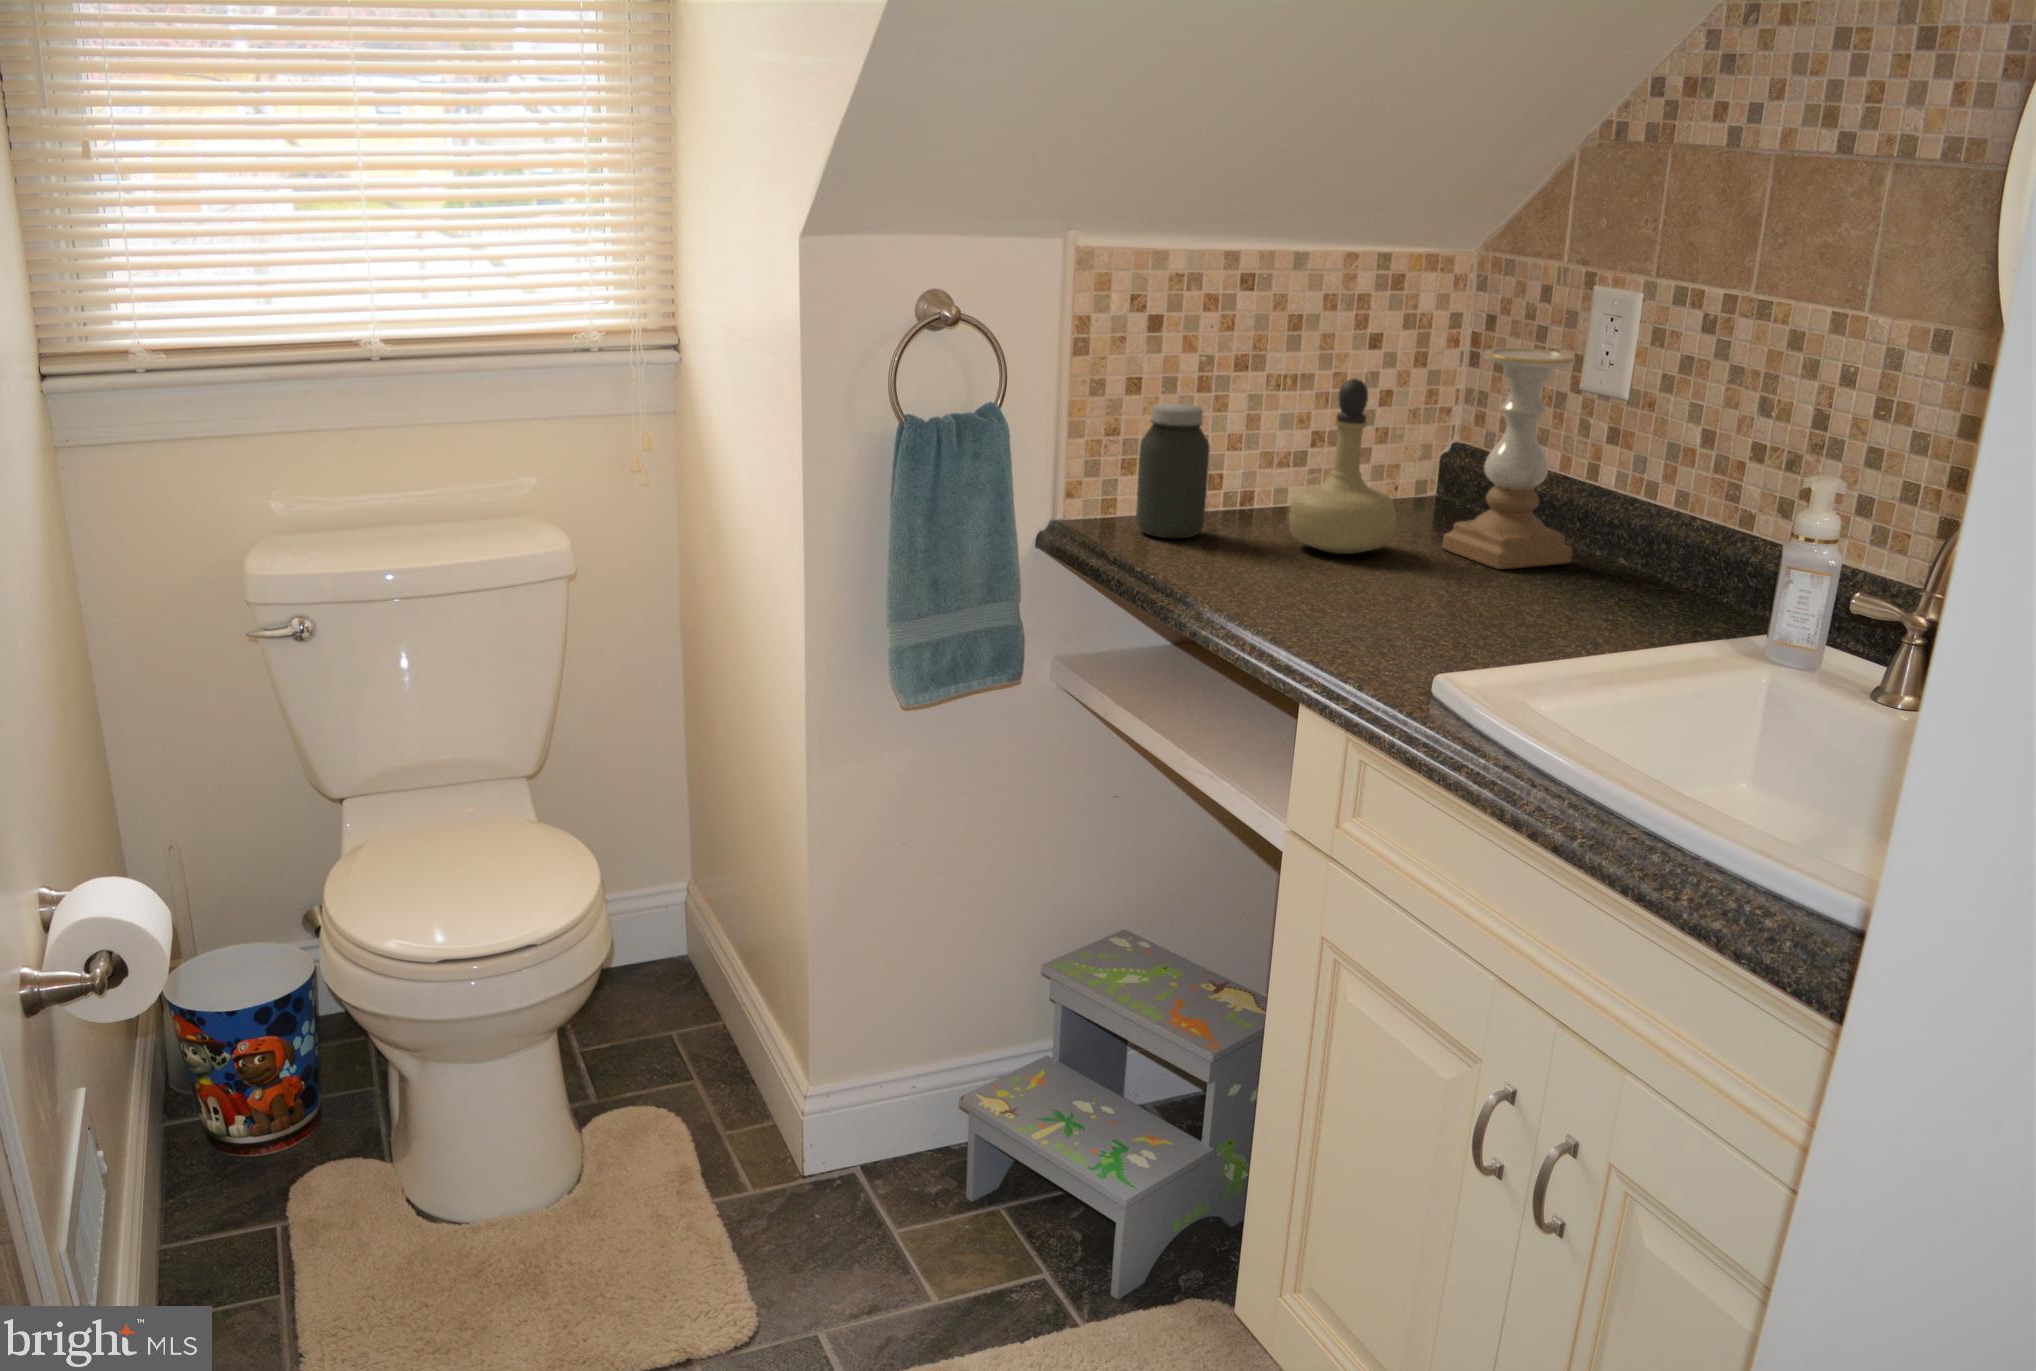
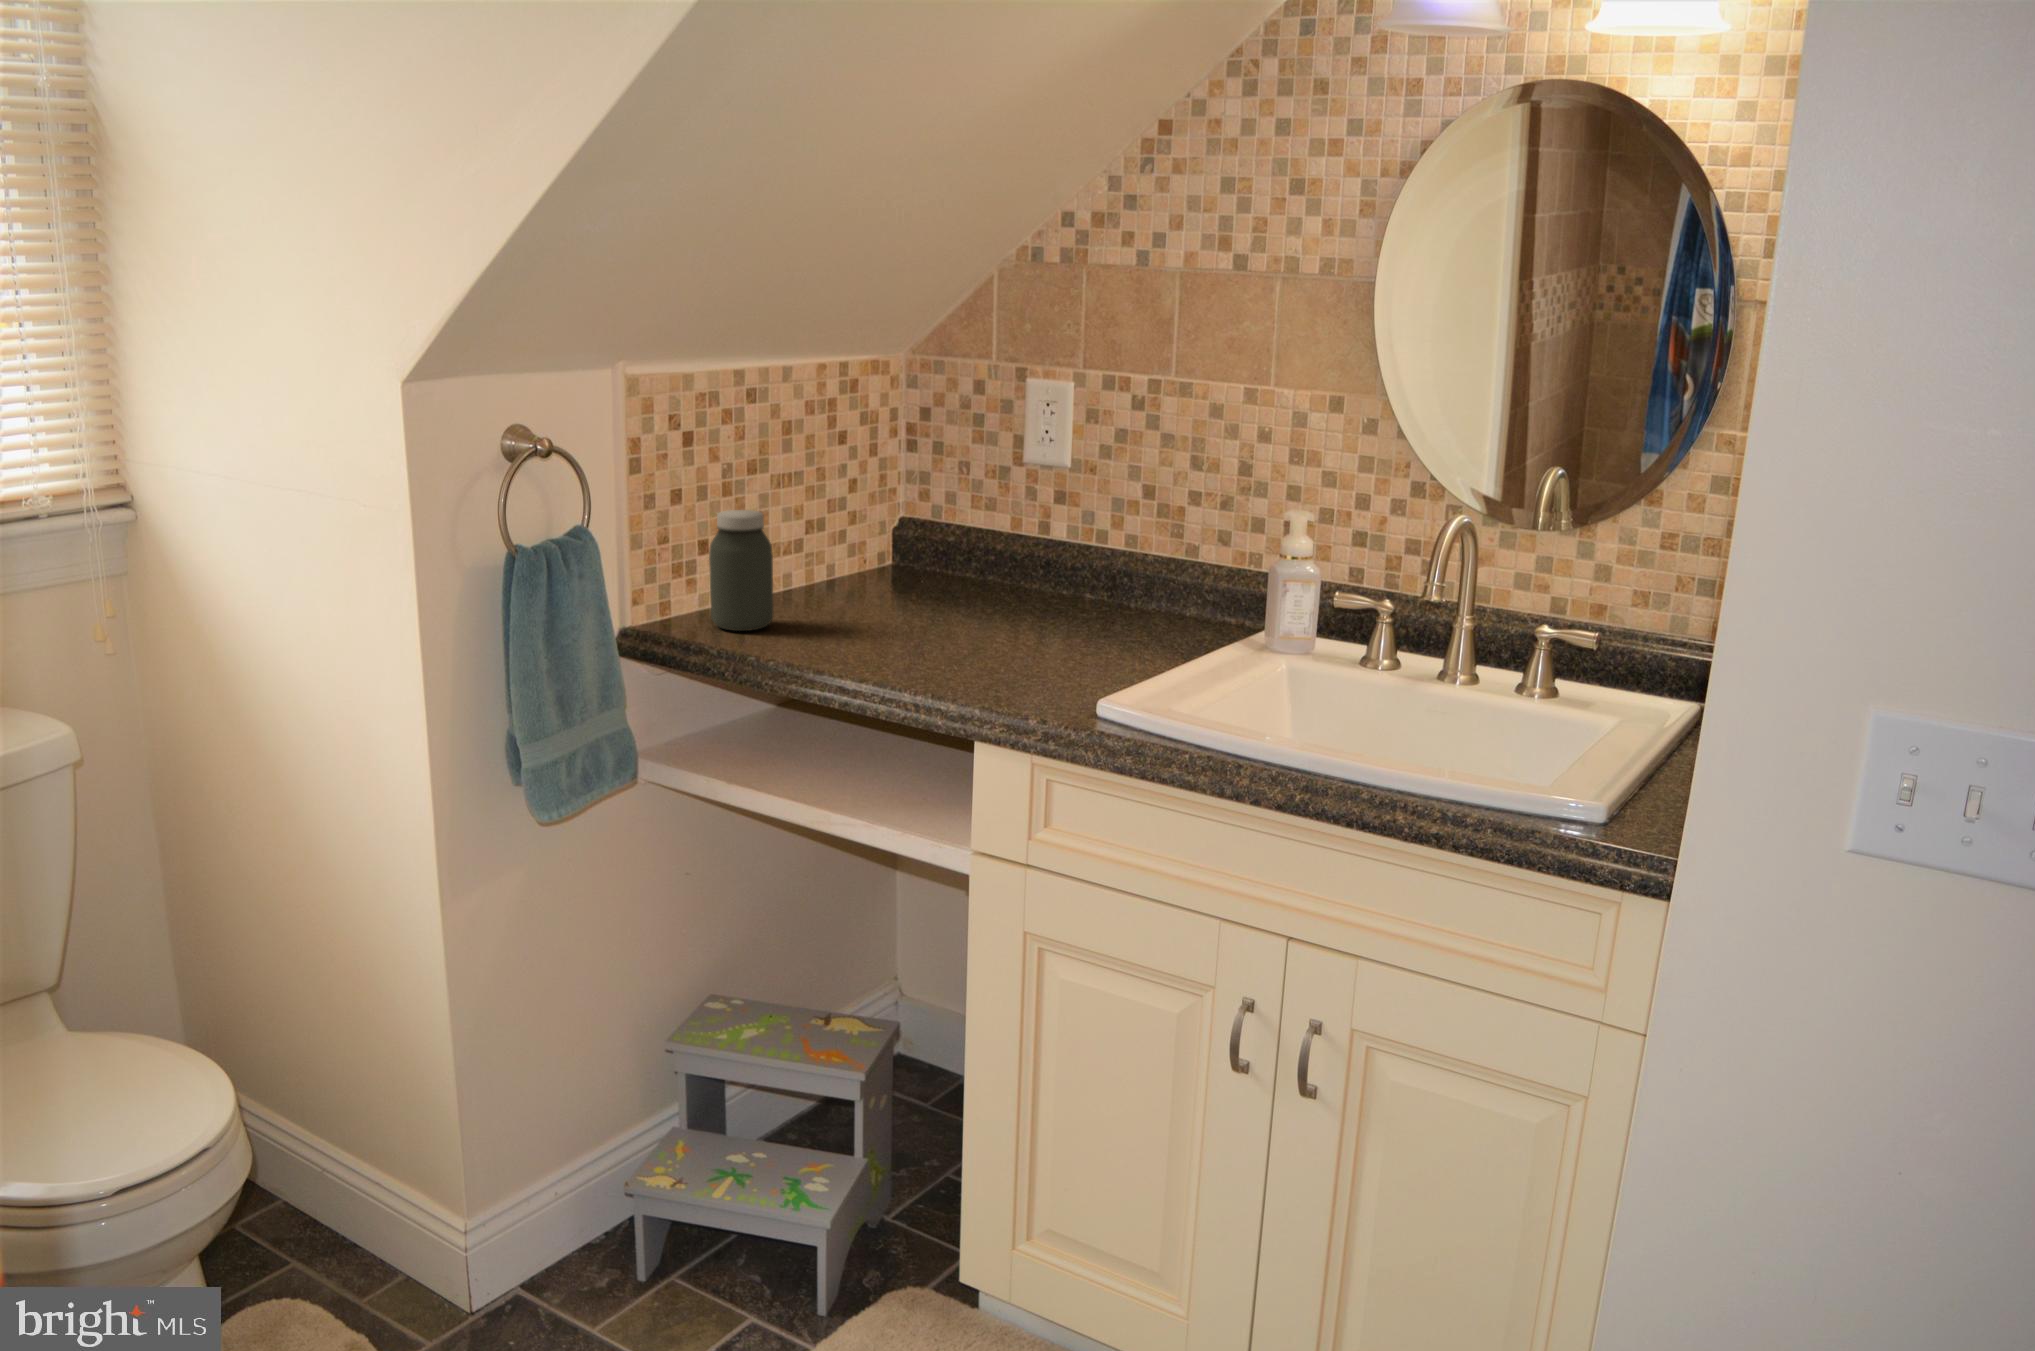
candle holder: present [1442,348,1575,569] -> none [954,434,1055,615]
perfume bottle: present [1289,379,1396,554] -> none [841,473,932,622]

